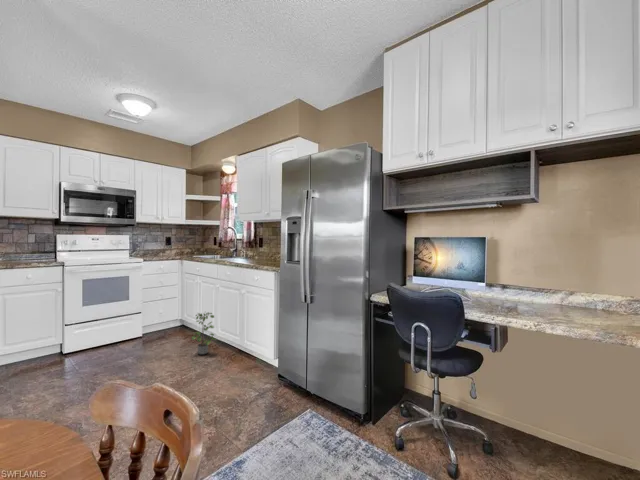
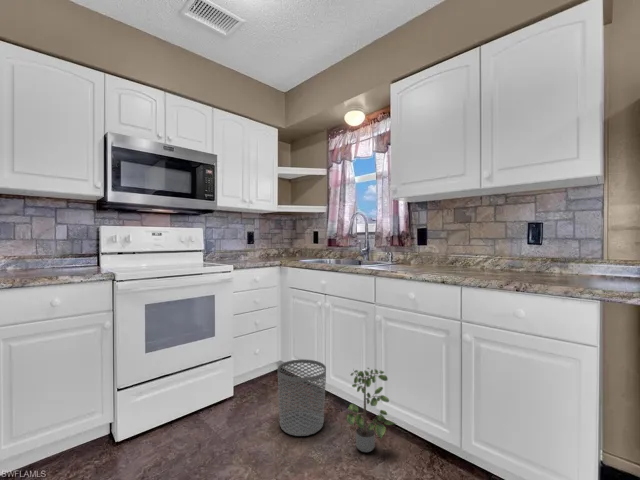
waste bin: none [161,312,190,350] -> present [278,359,326,436]

